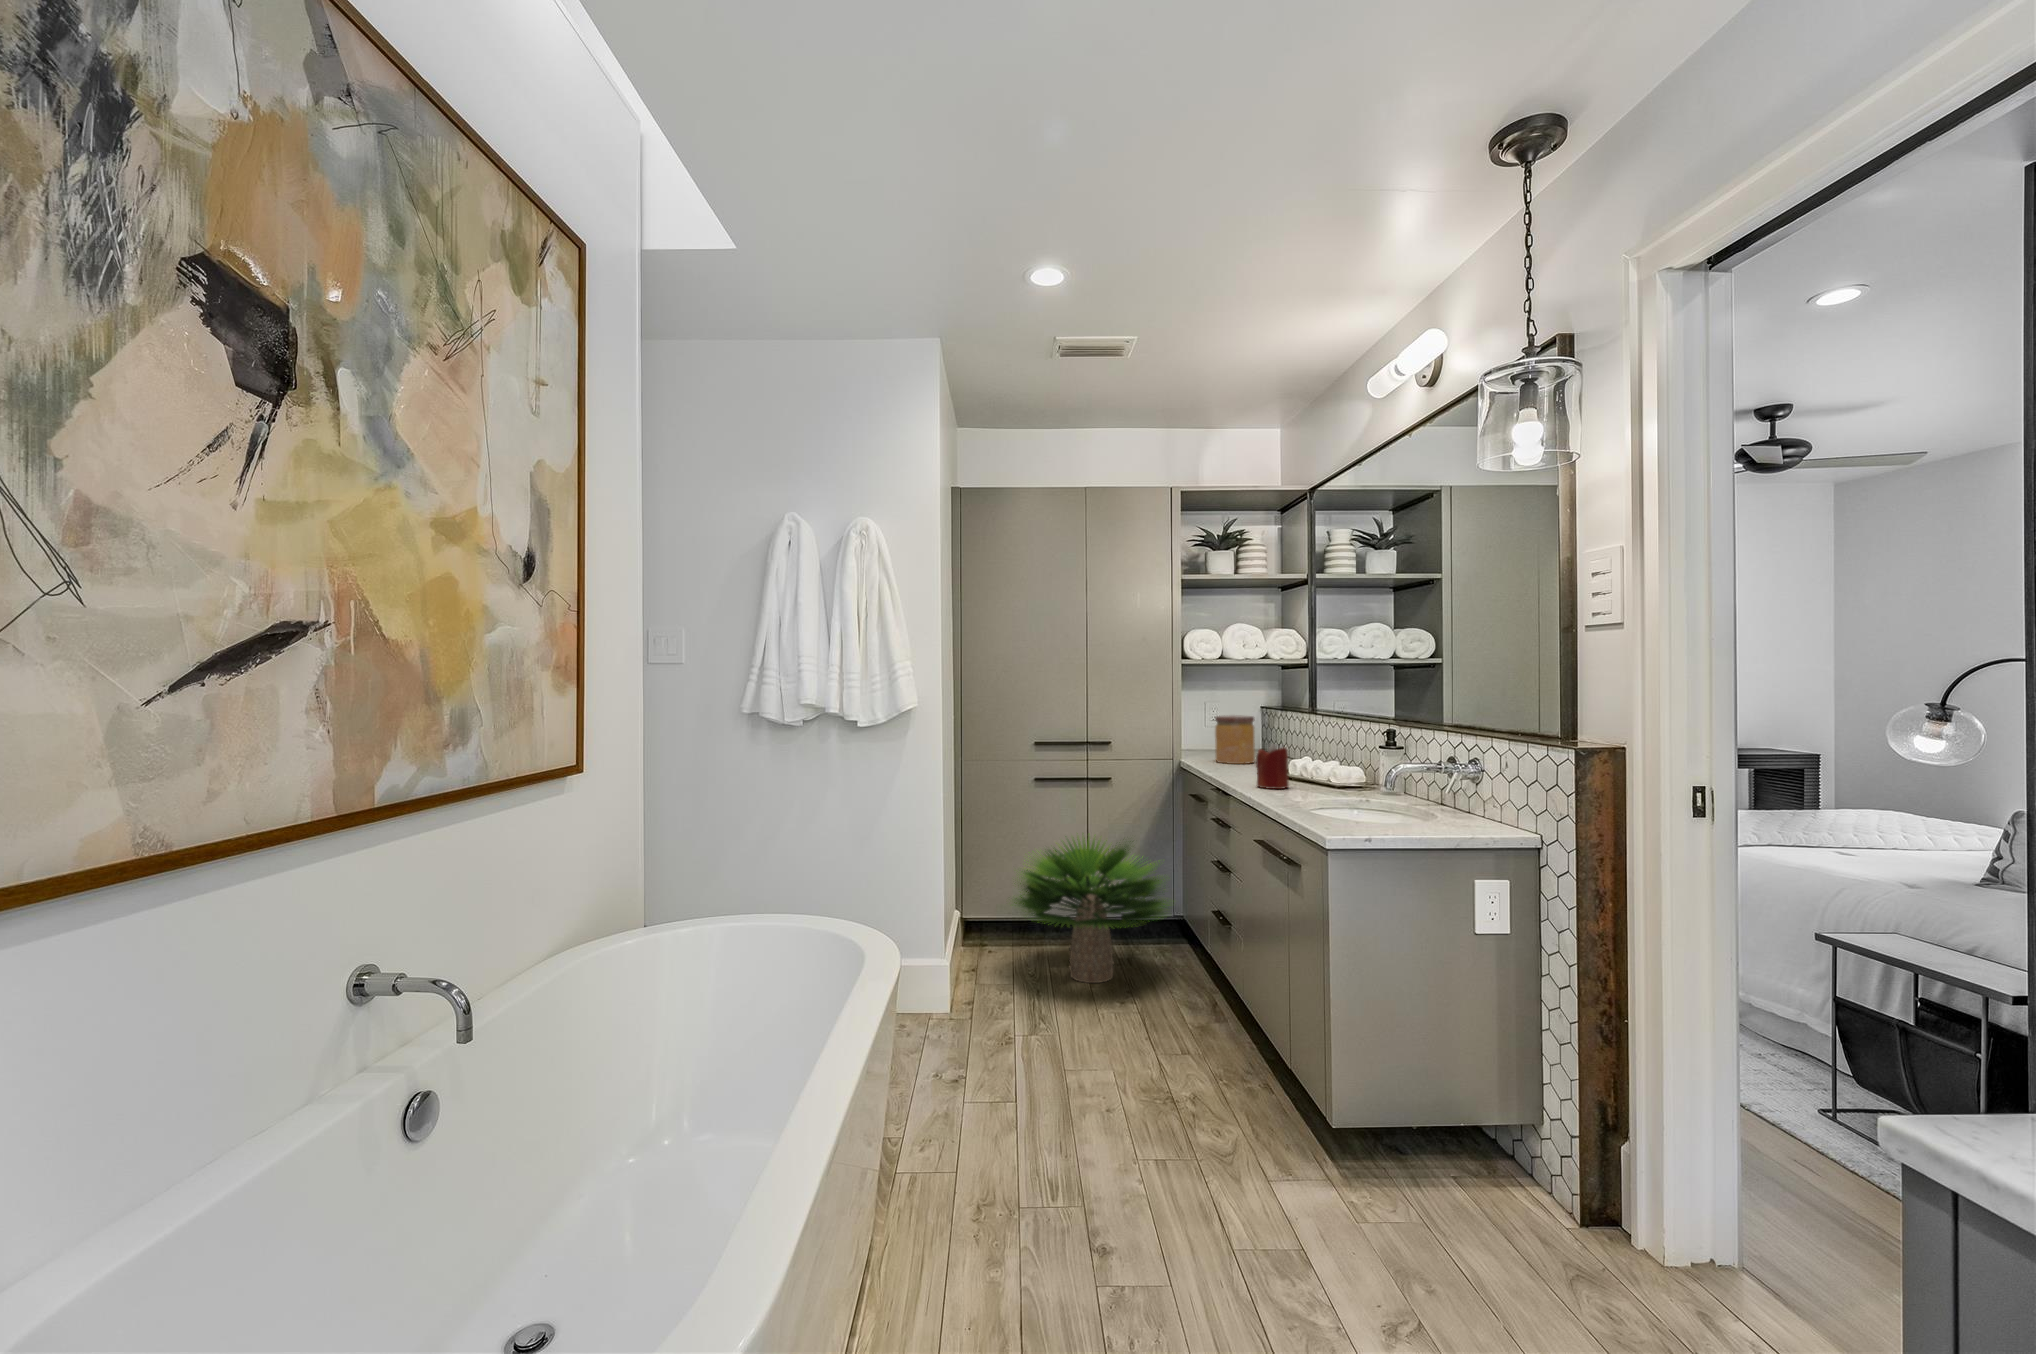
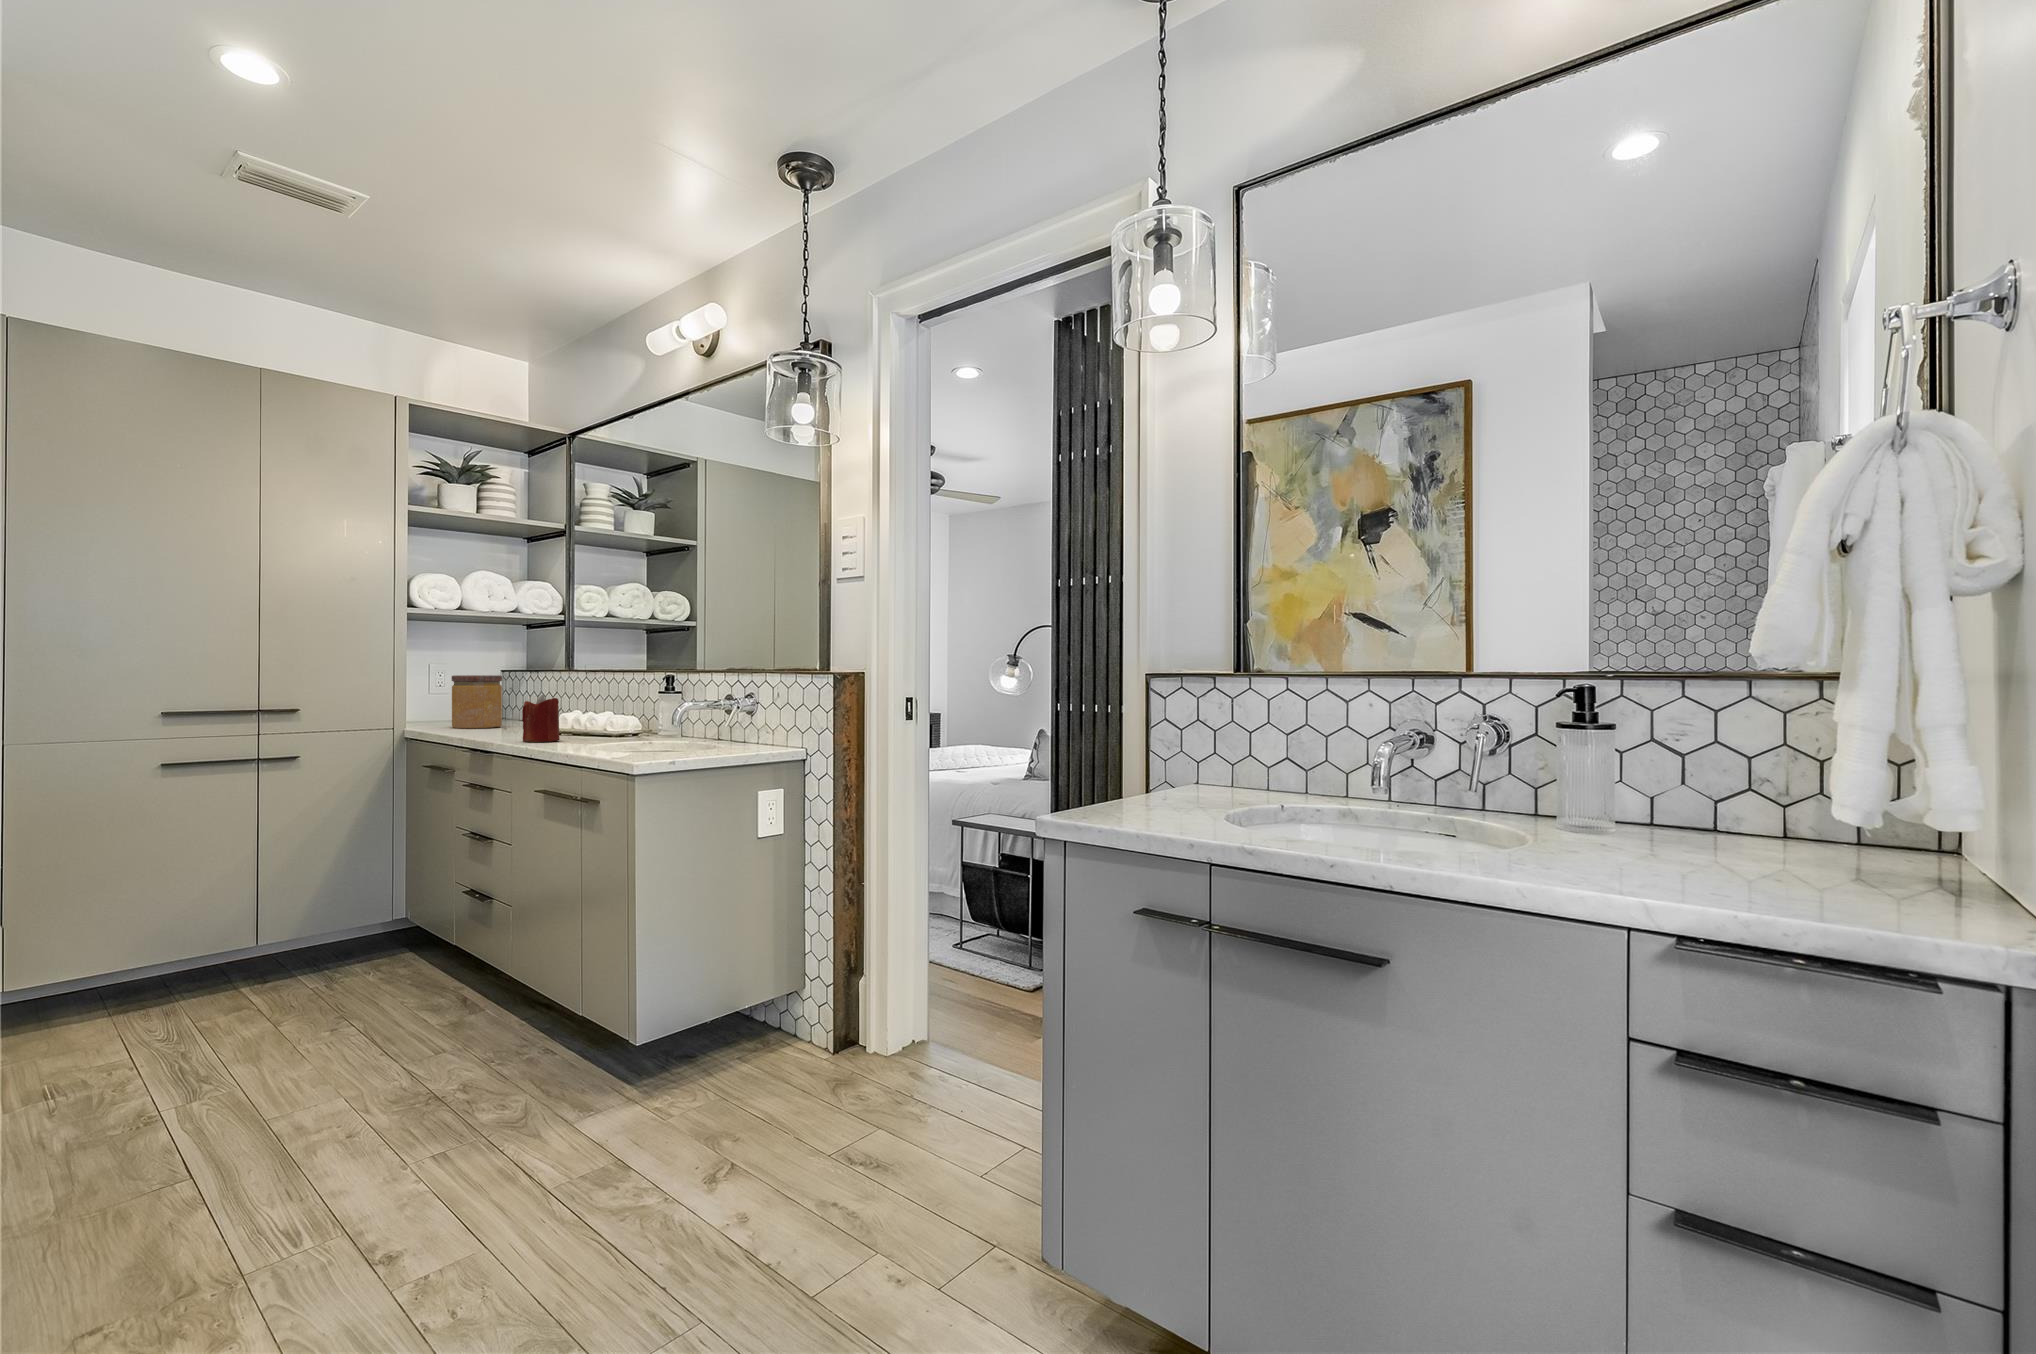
potted plant: present [1014,837,1169,983] -> none [116,816,412,1018]

